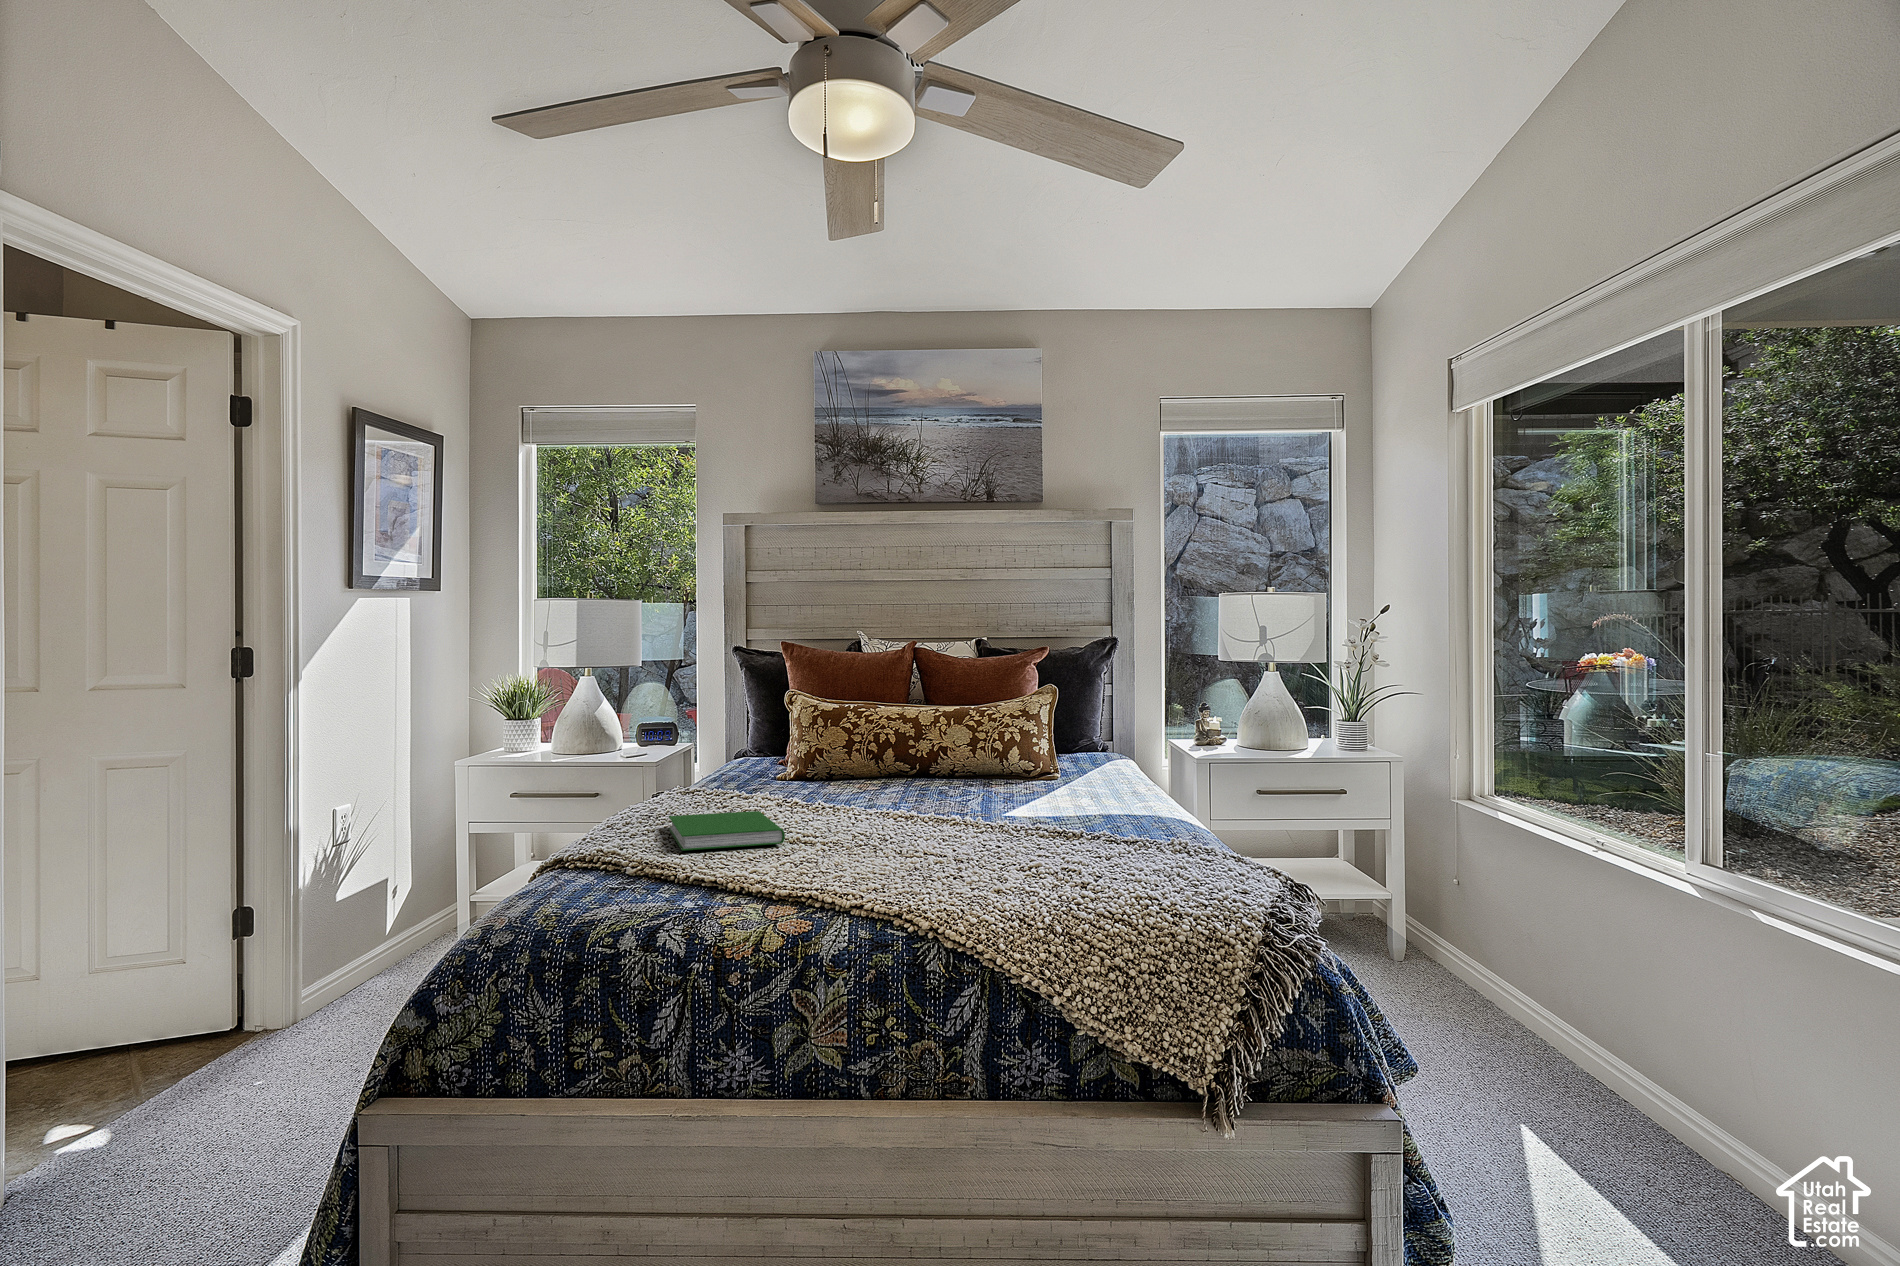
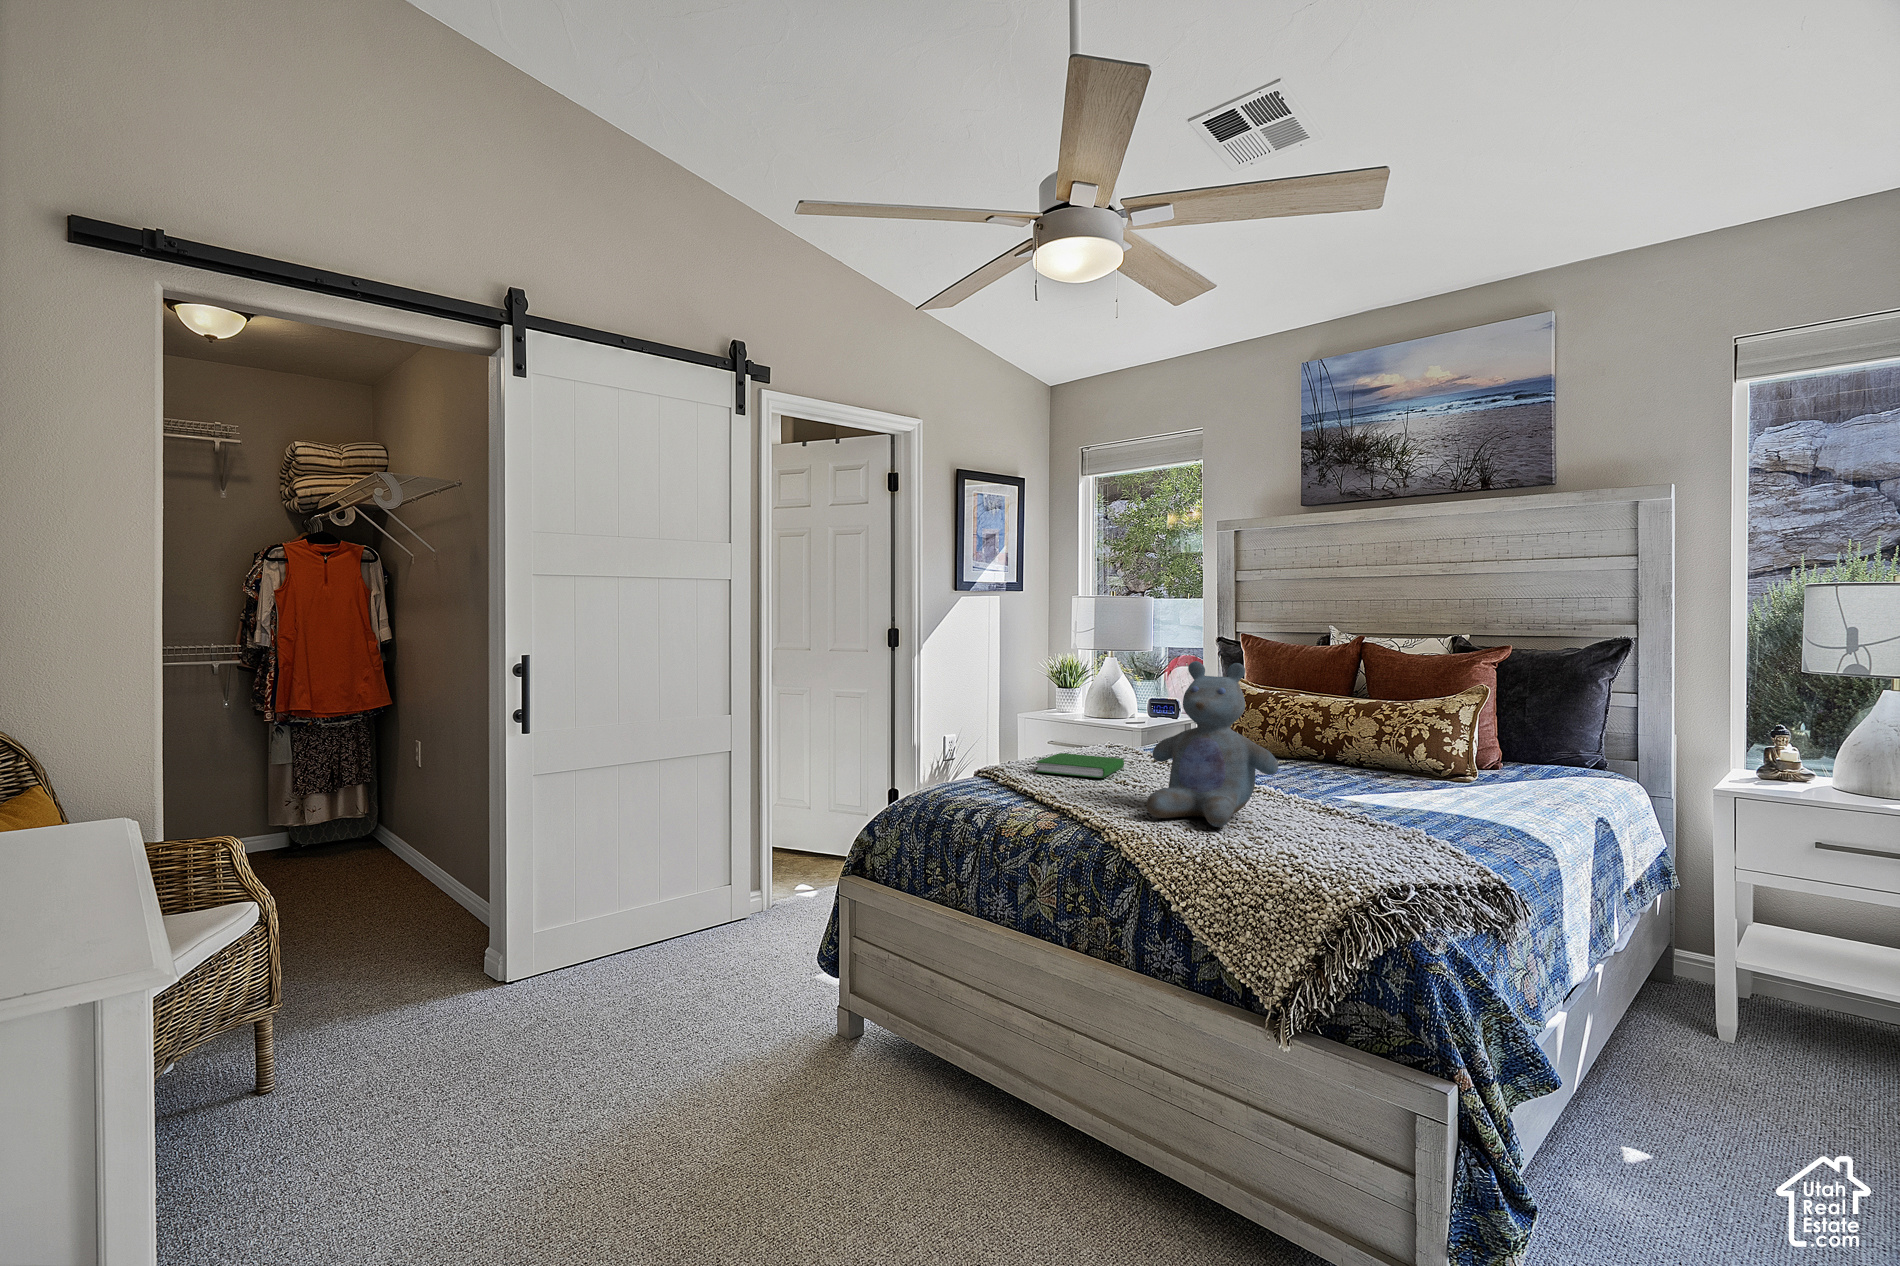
stuffed bear: none [909,677,1067,886] -> present [1147,661,1278,827]

